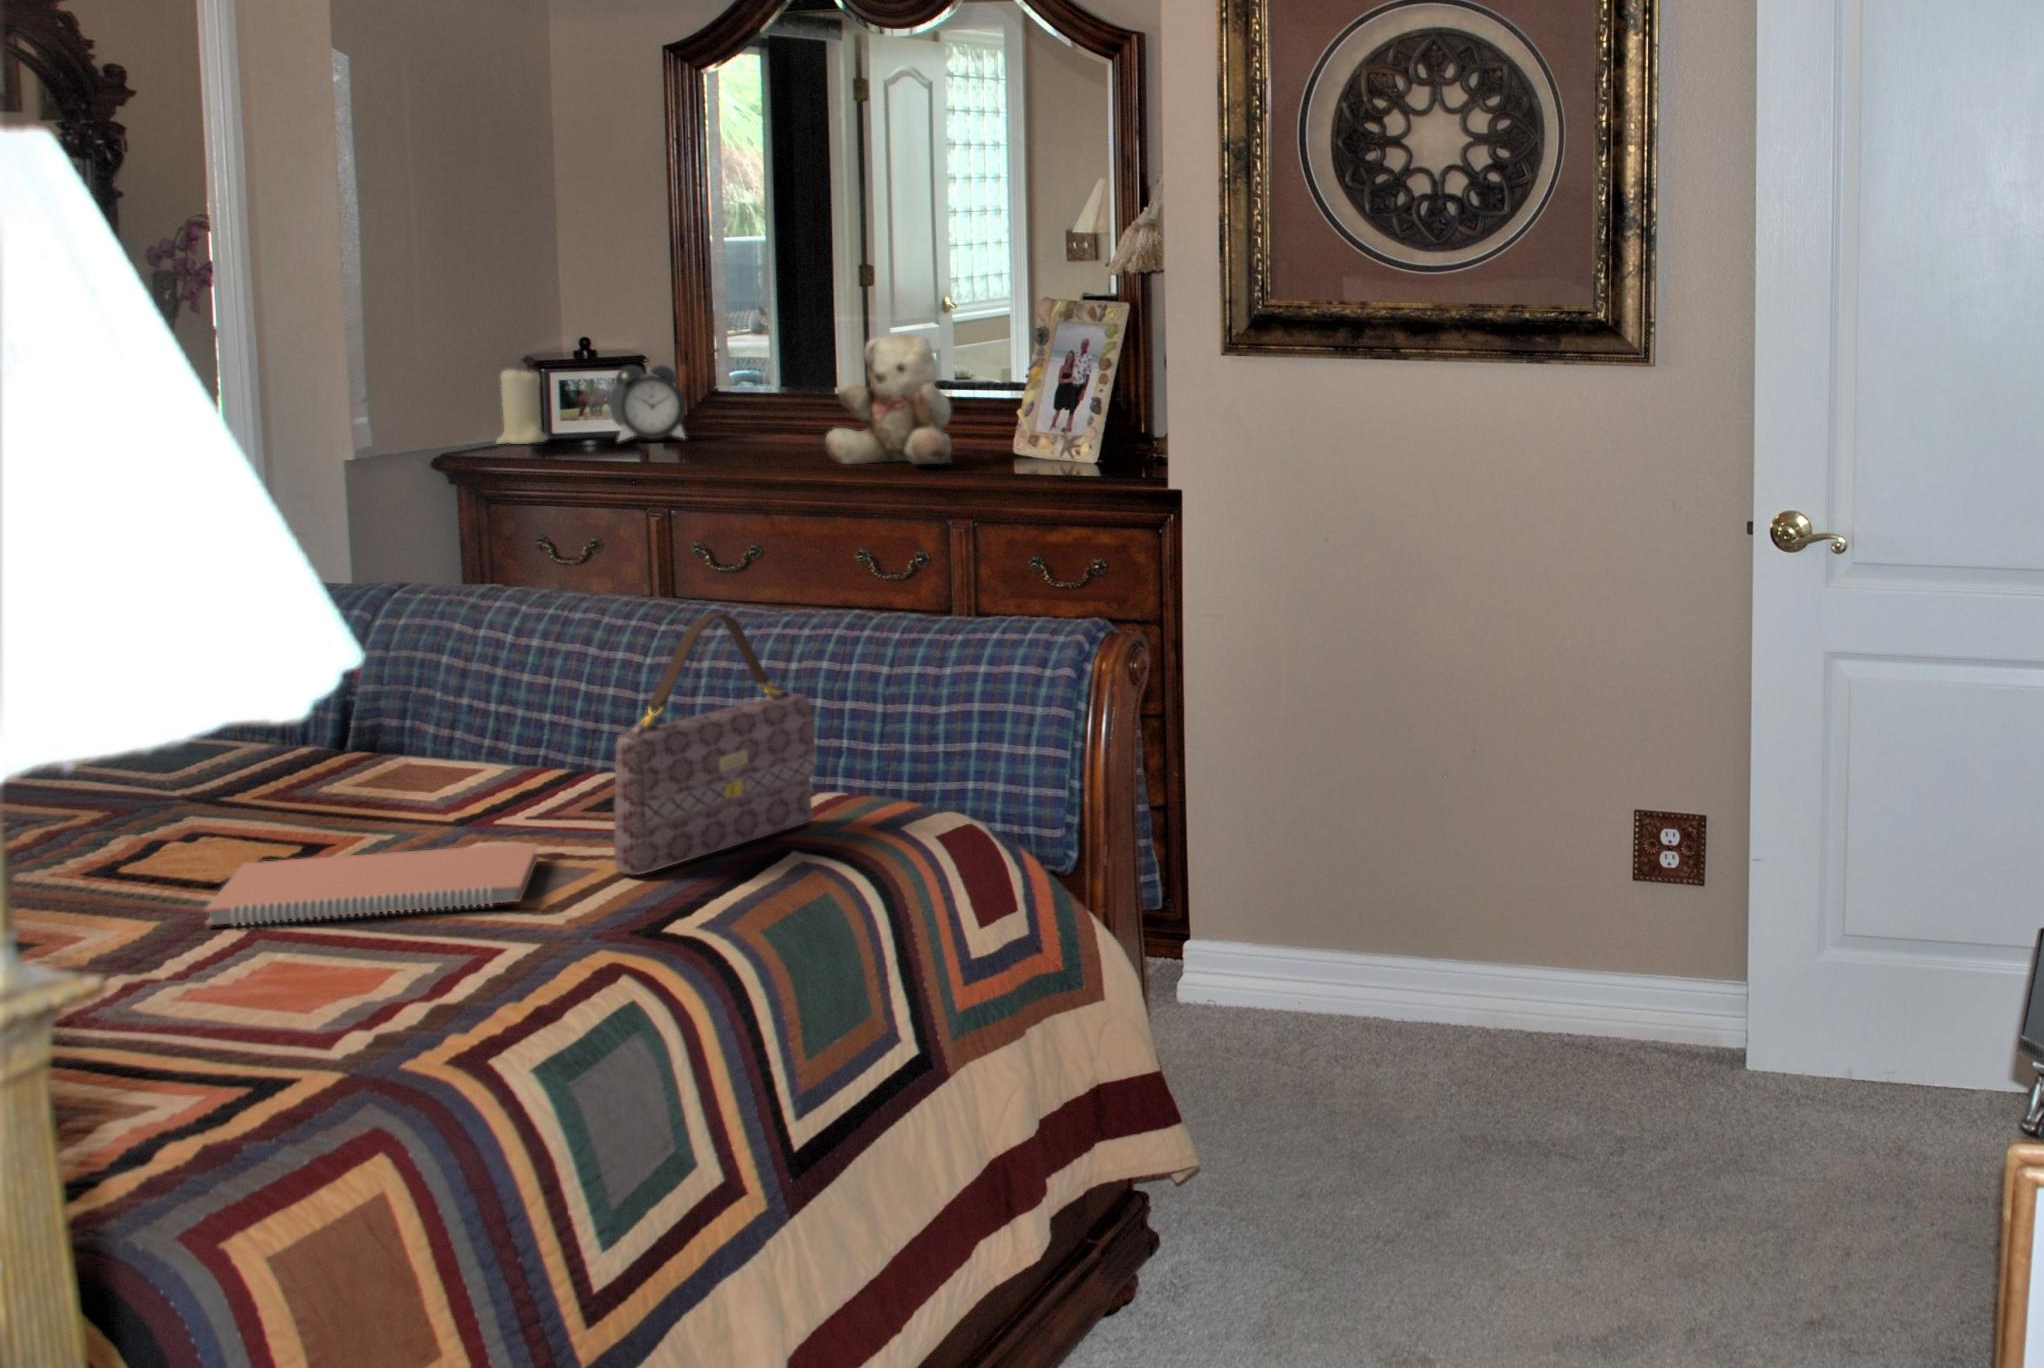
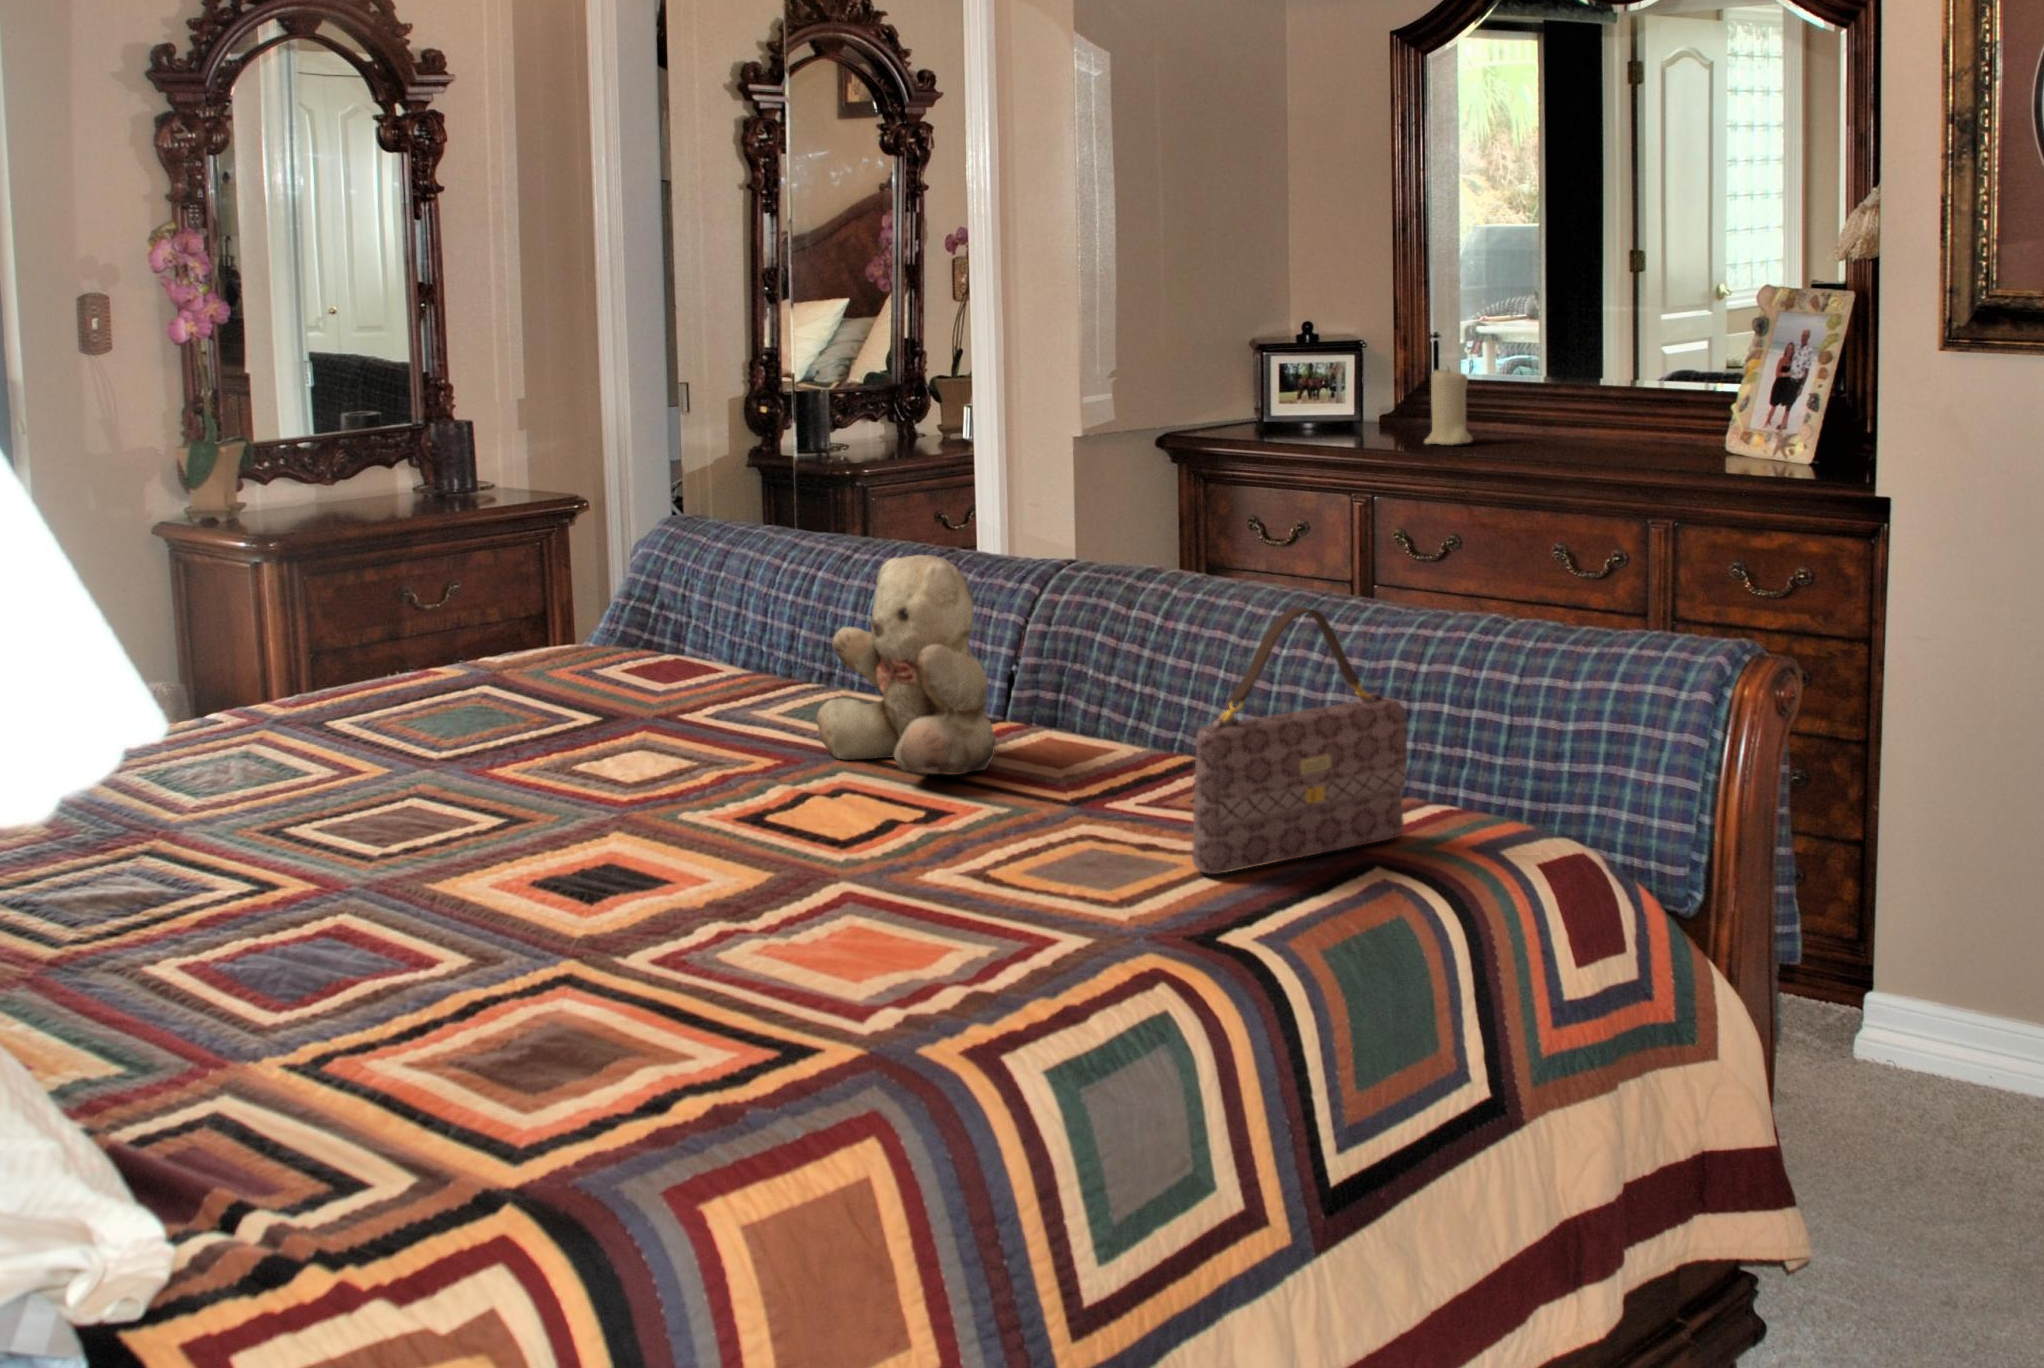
teddy bear: present [825,334,952,464] -> present [816,555,996,775]
alarm clock: present [609,365,685,441] -> none [1329,358,1399,433]
candle: present [497,369,547,444] -> present [1425,370,1472,445]
notebook: present [205,842,538,926] -> none [826,818,1130,890]

